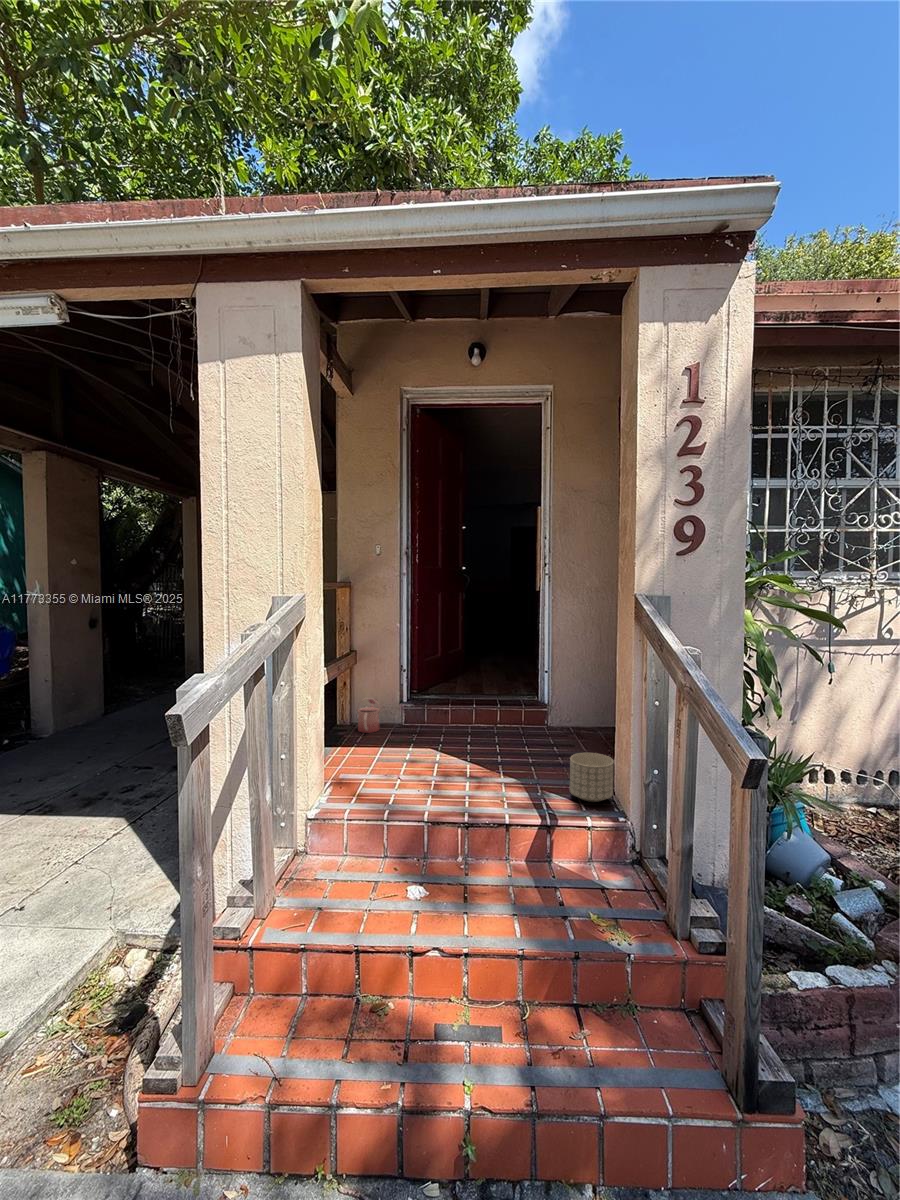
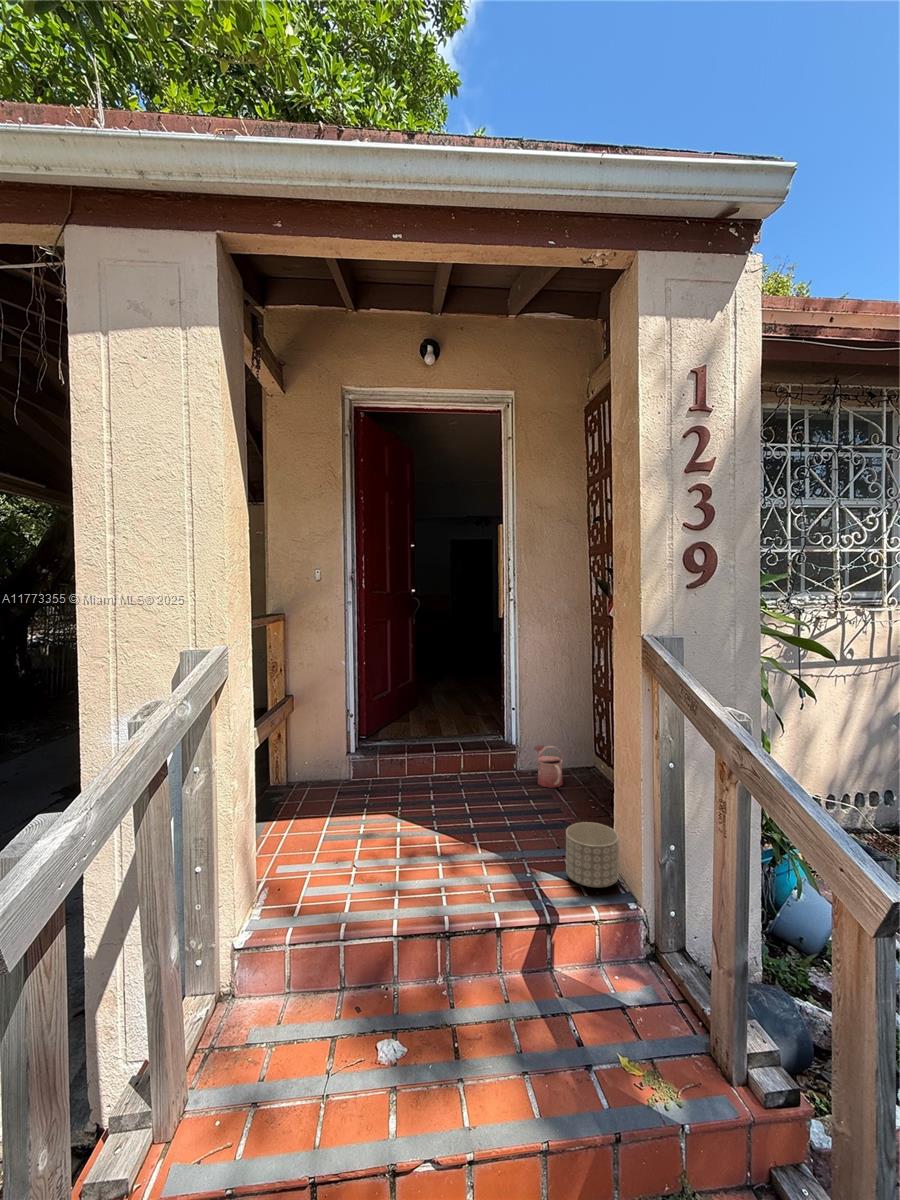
watering can: present [357,698,380,733] -> present [534,745,563,788]

